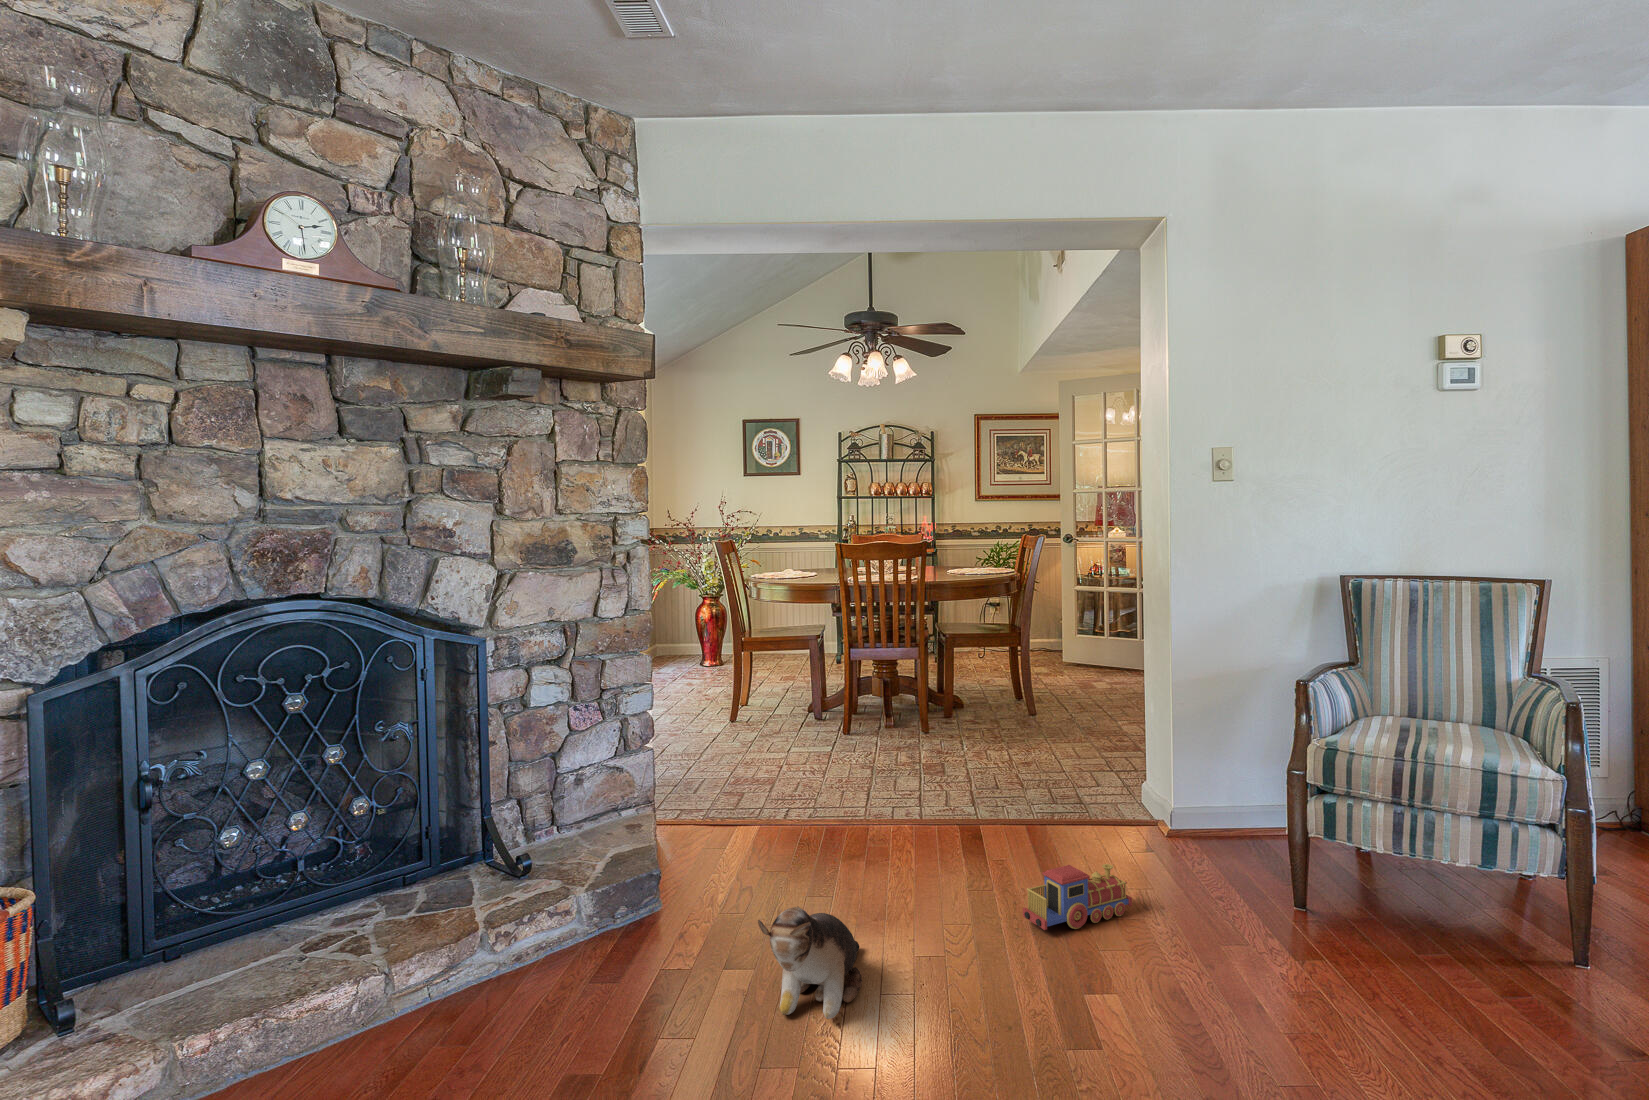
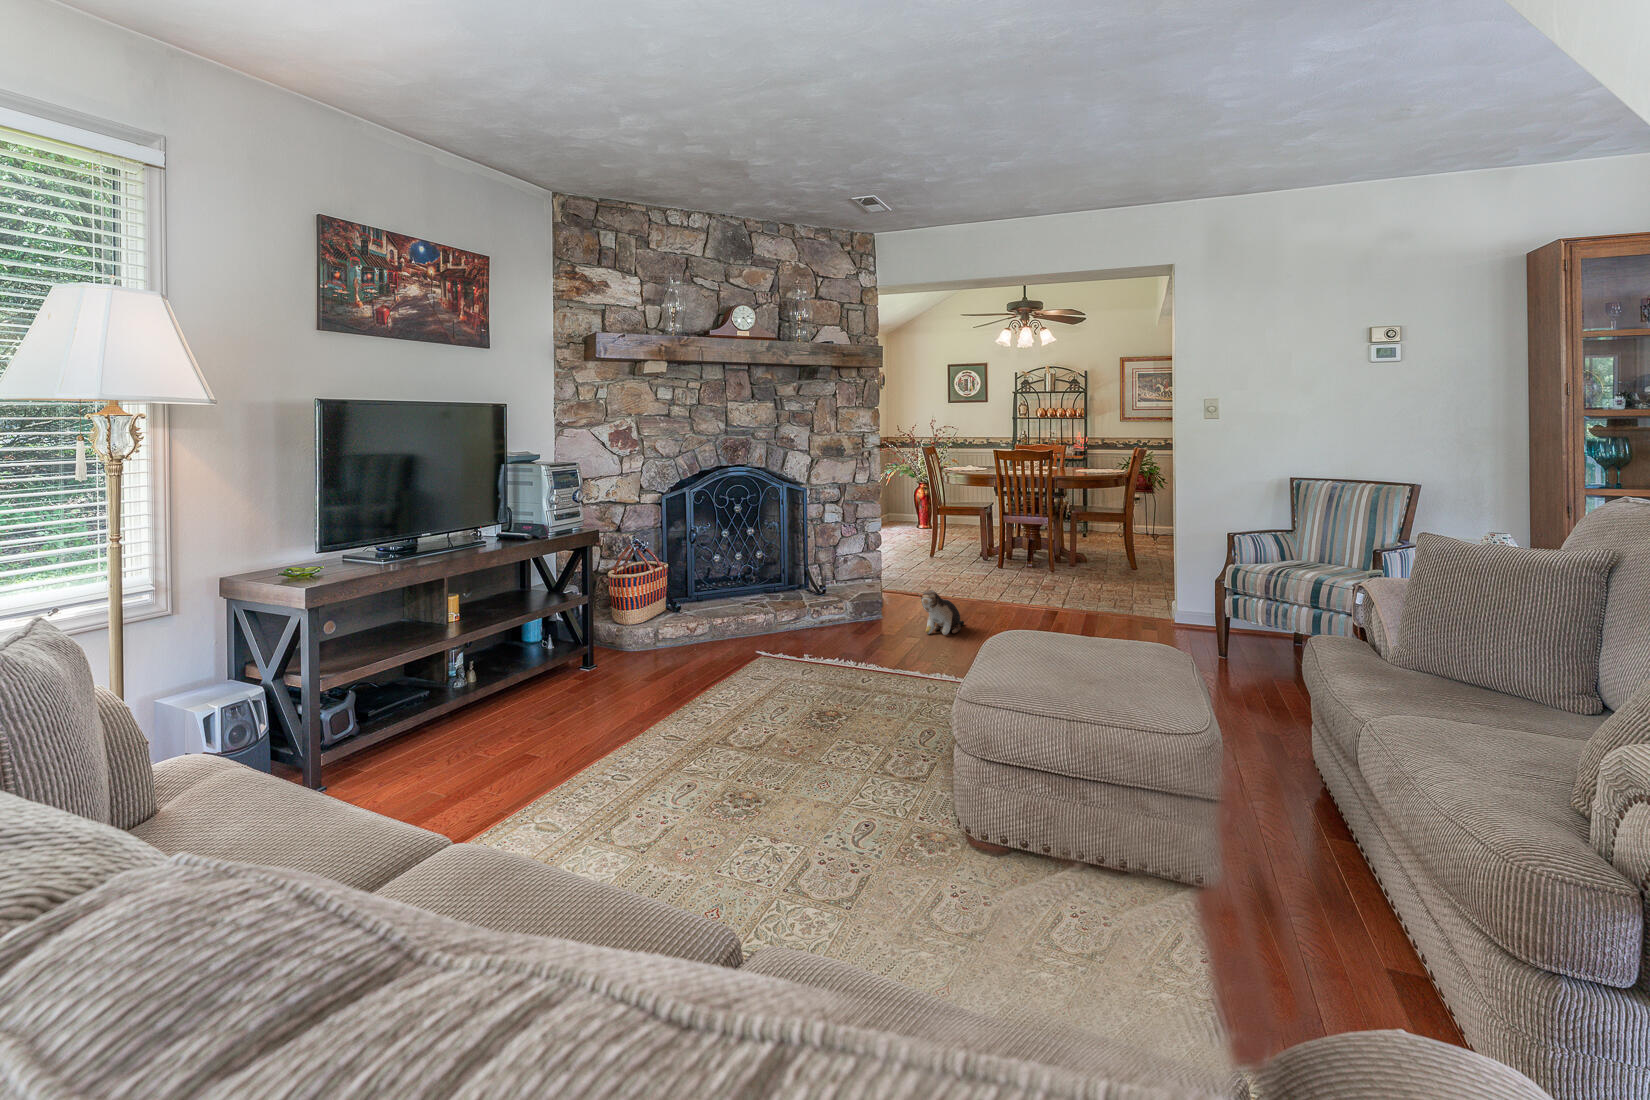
toy train: present [1023,864,1132,930] -> none [1043,600,1099,626]

